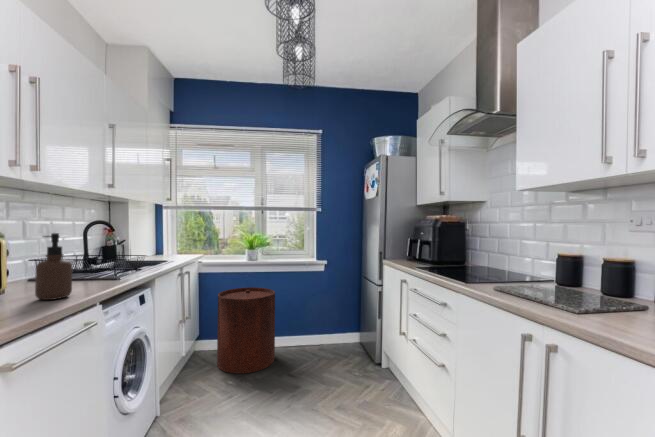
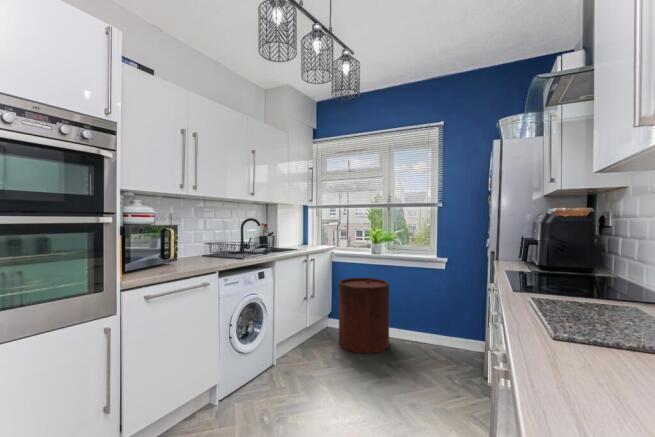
soap dispenser: present [35,233,72,300] -> none [185,227,204,267]

